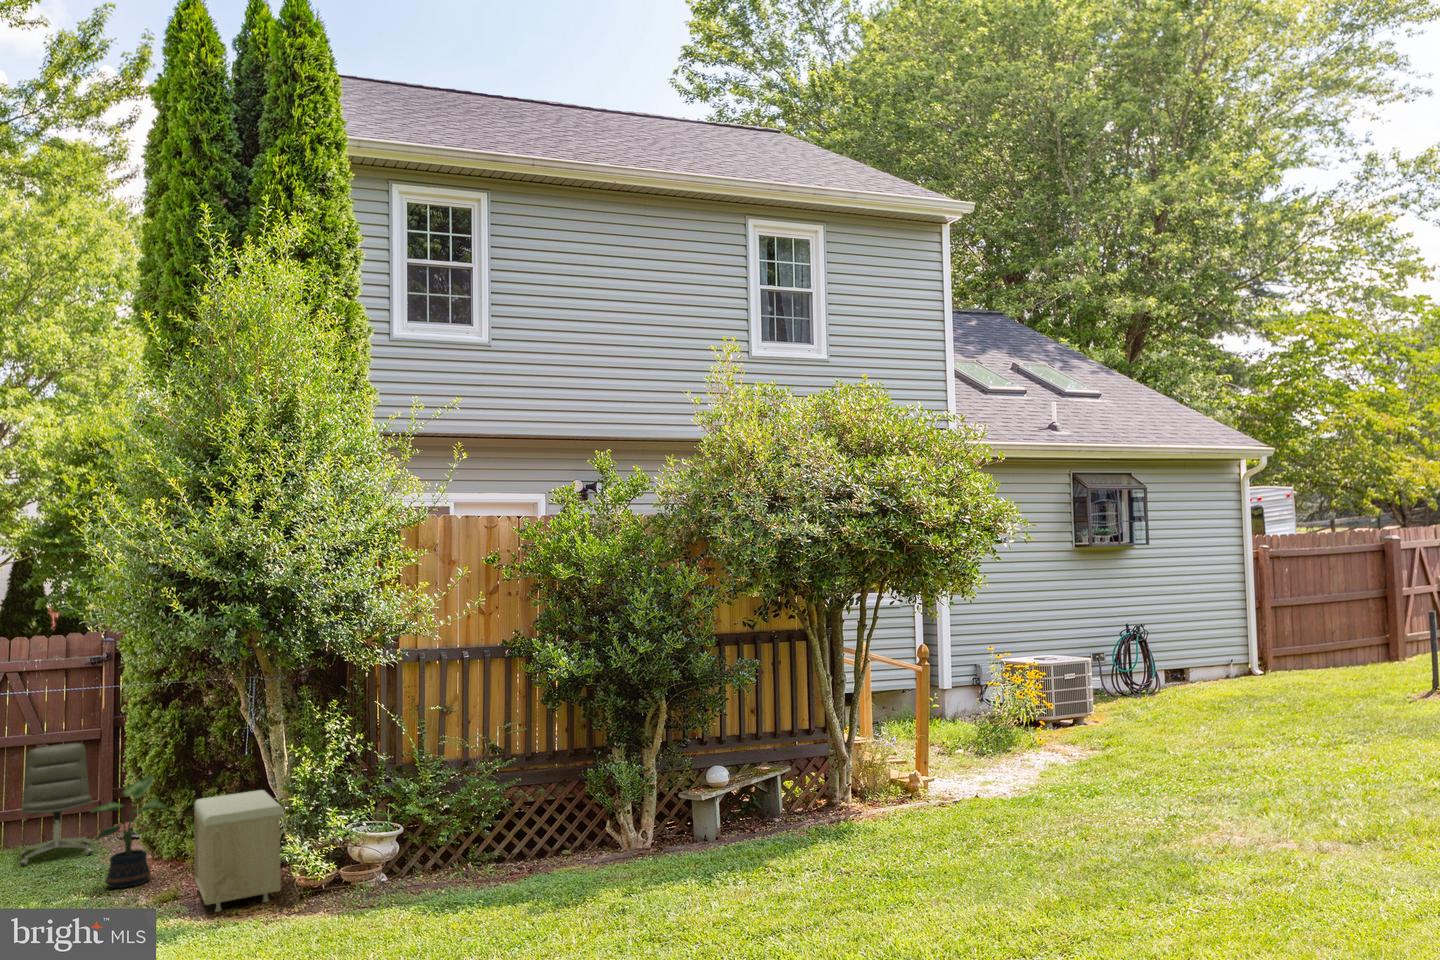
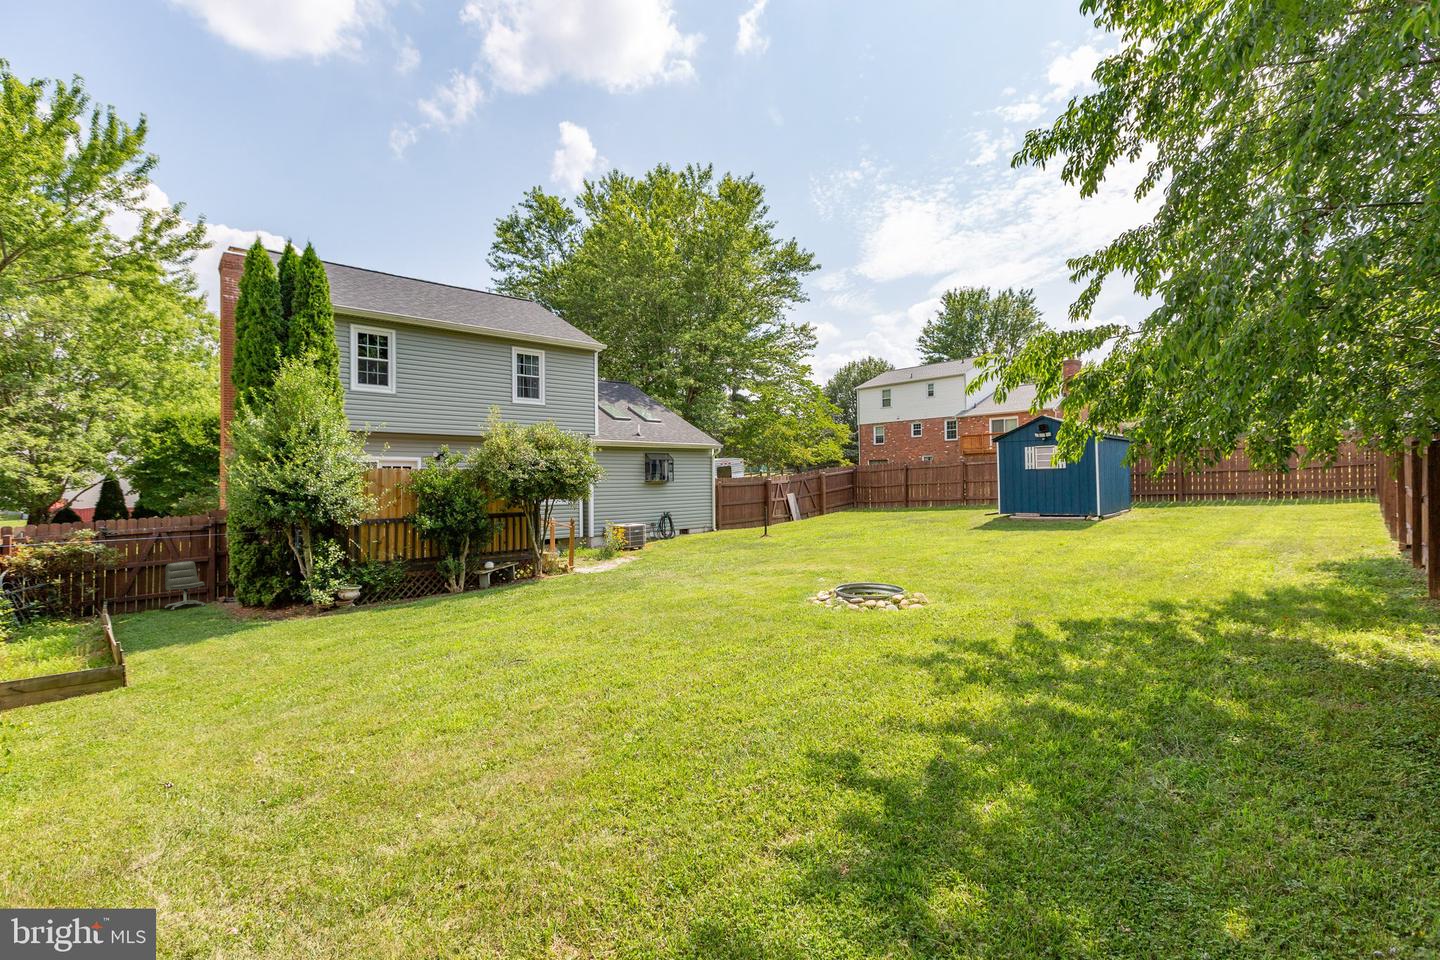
potted plant: present [91,776,167,888] -> none [222,570,257,612]
storage bench: present [194,790,283,911] -> none [273,573,318,613]

